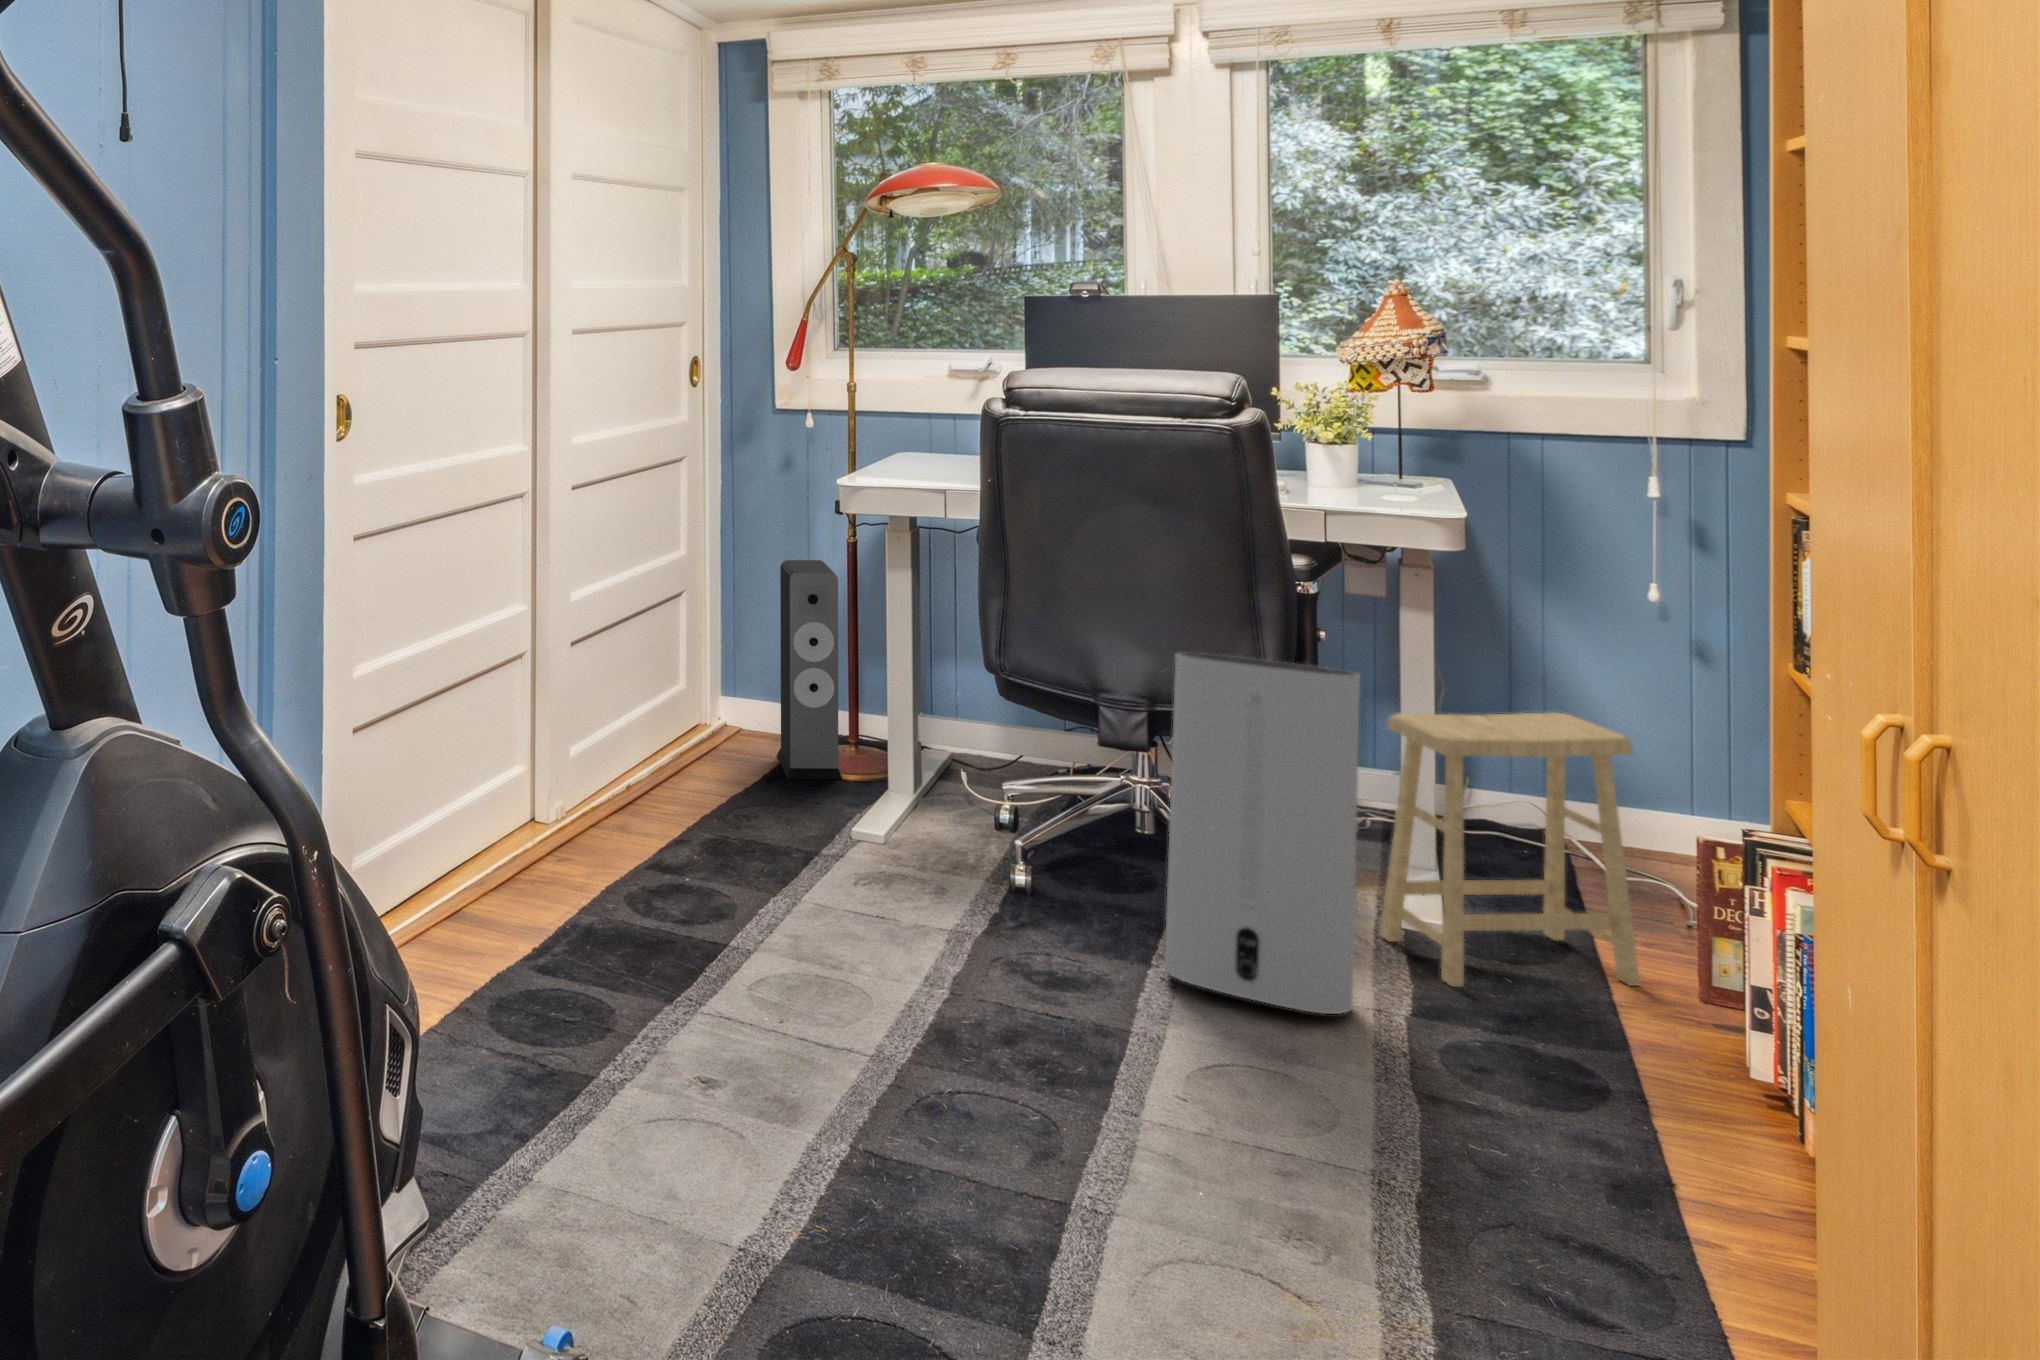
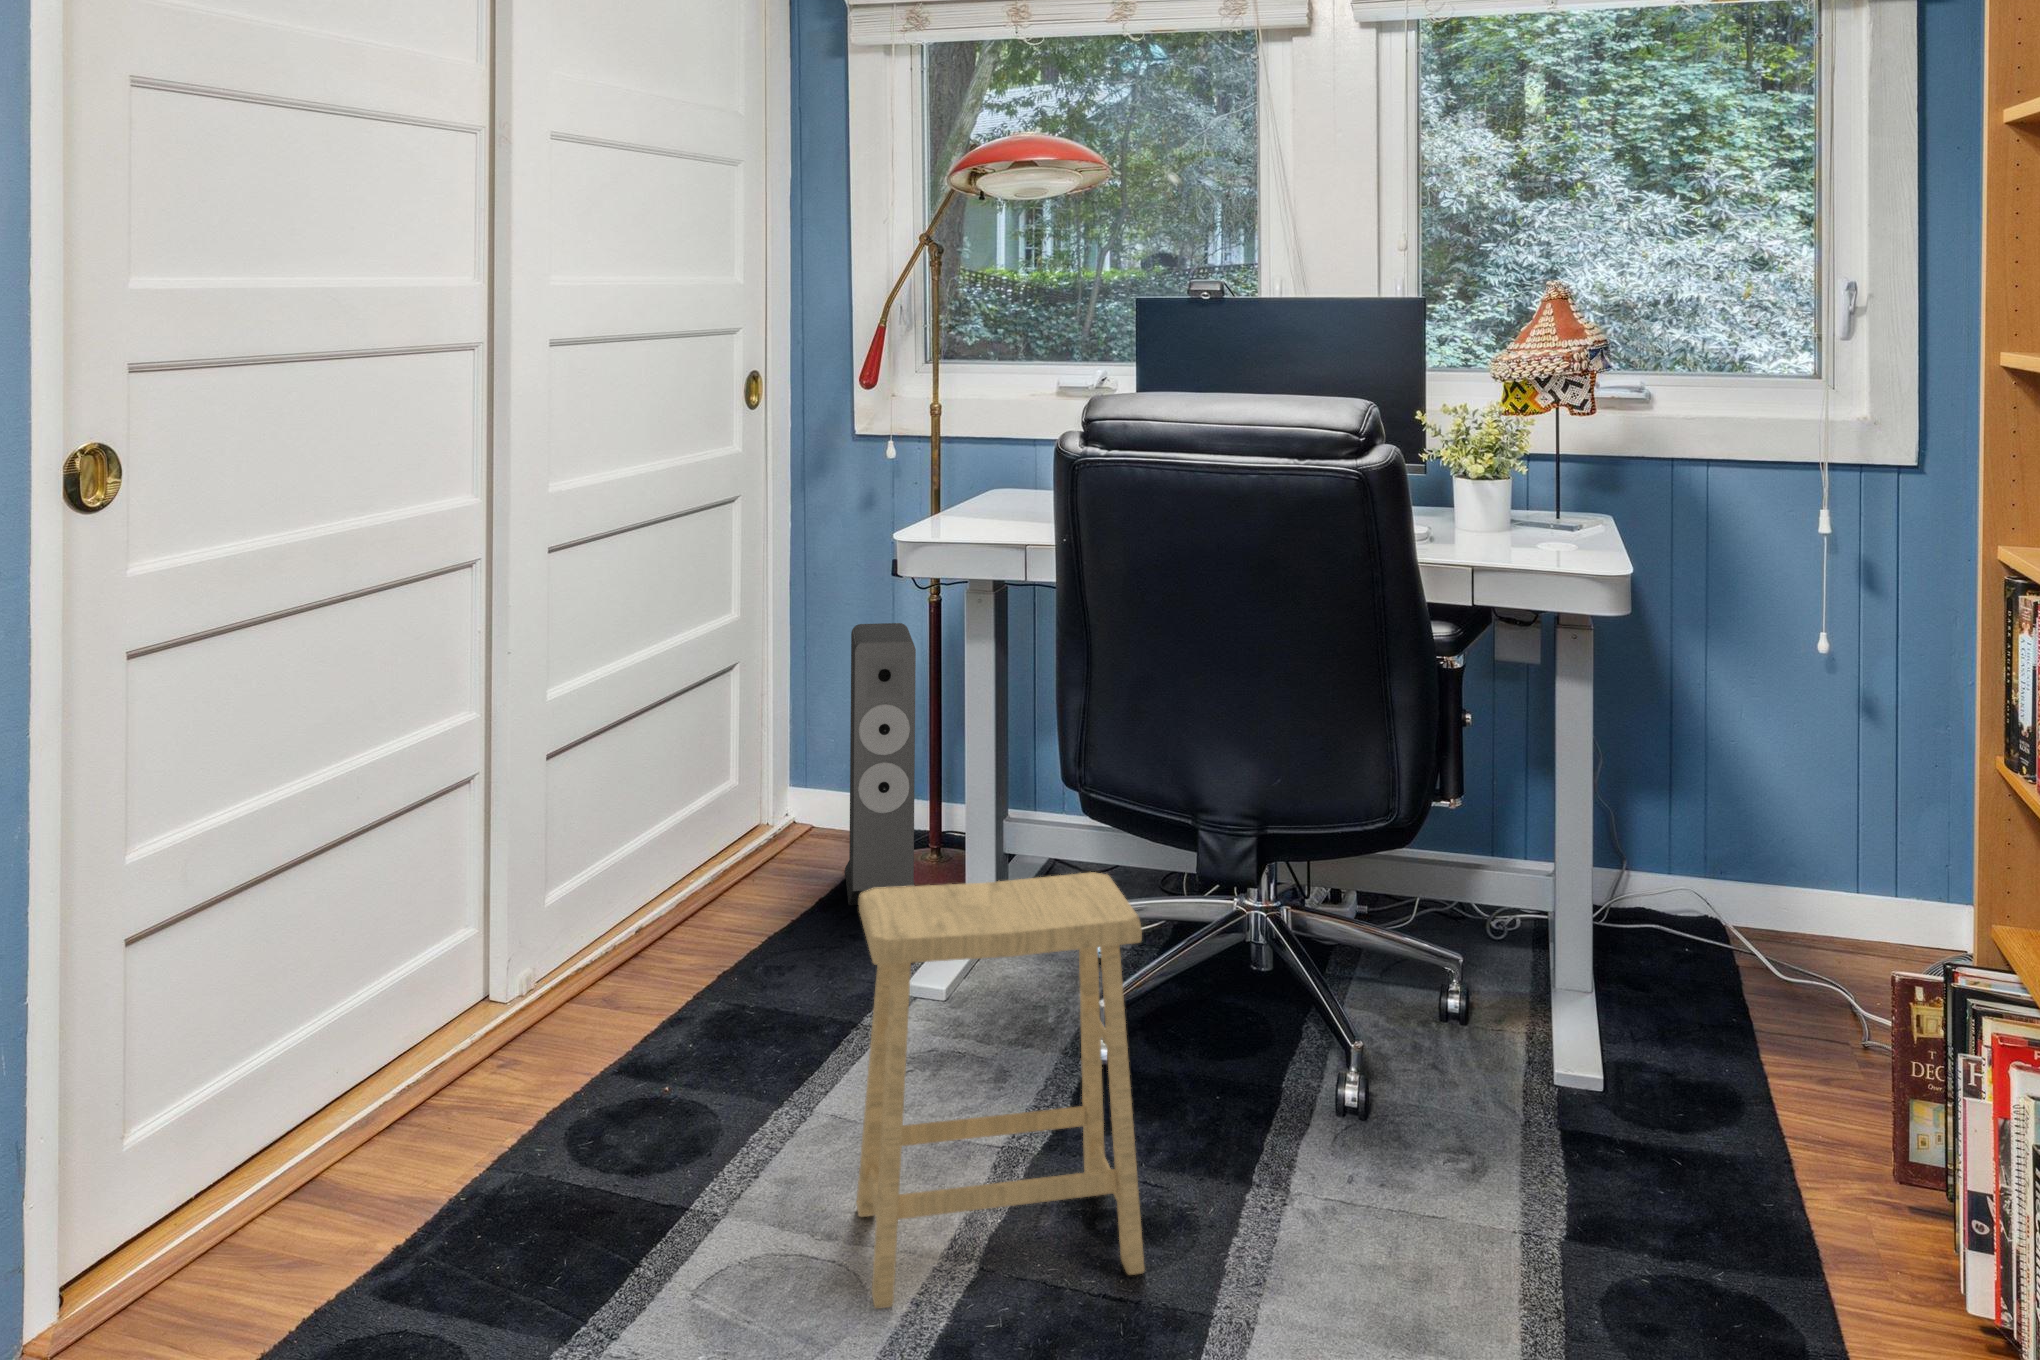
air purifier: present [1165,653,1360,1014] -> none [1270,761,1512,1257]
footstool: present [1380,713,1640,987] -> present [856,872,1145,1309]

